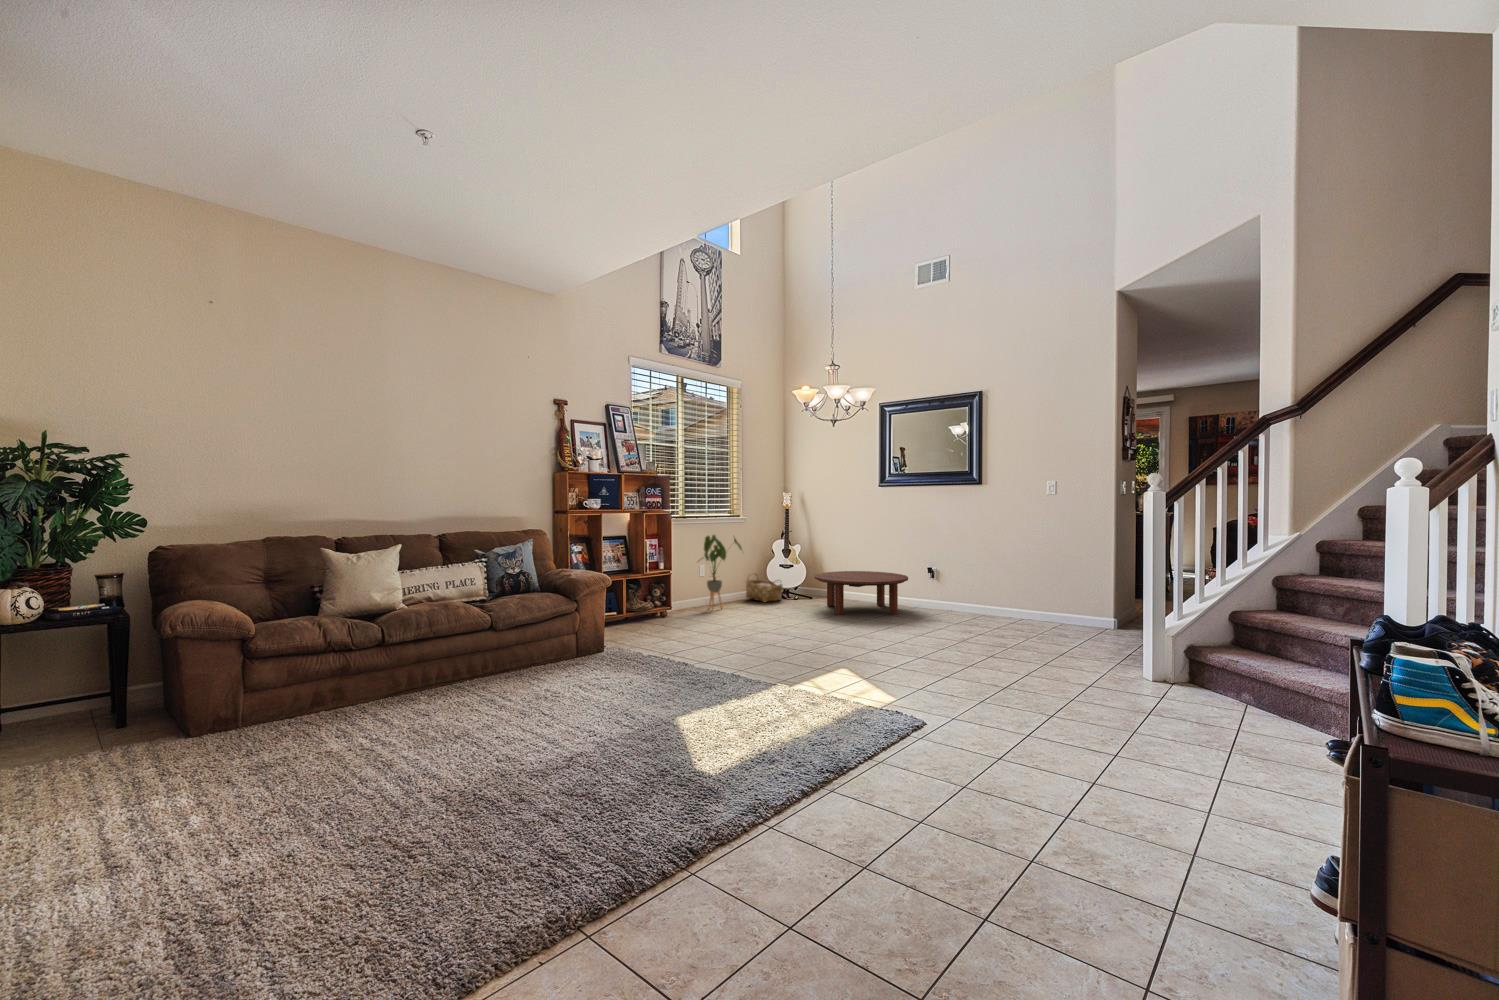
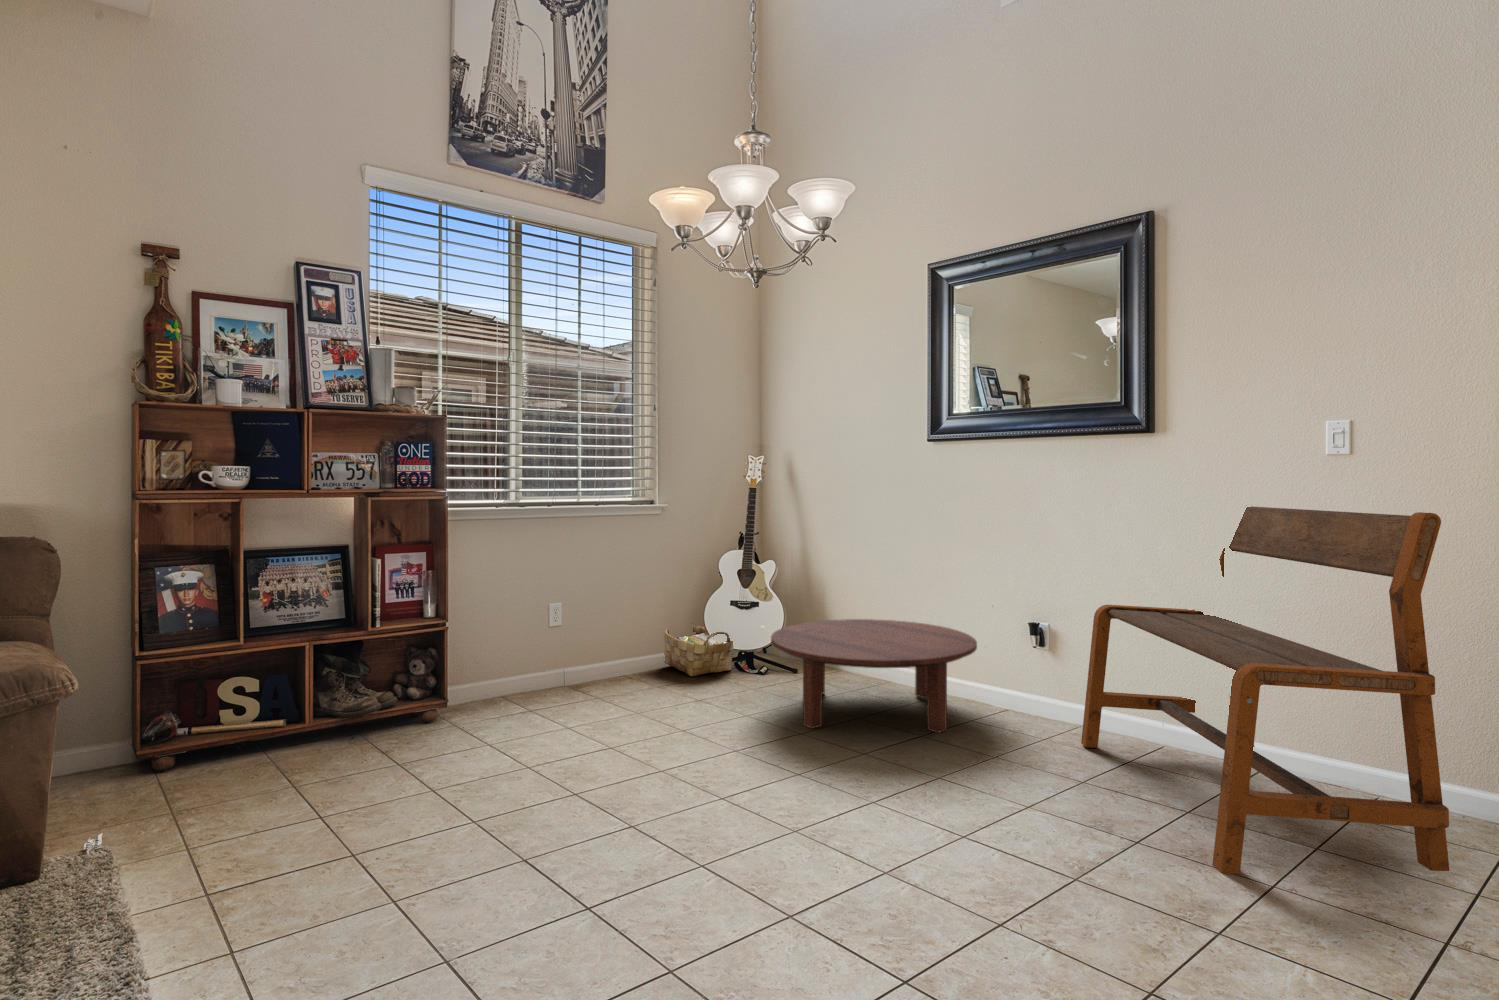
bench: none [954,514,1079,639] -> present [1081,506,1449,874]
house plant: present [698,535,742,609] -> none [531,541,632,699]

